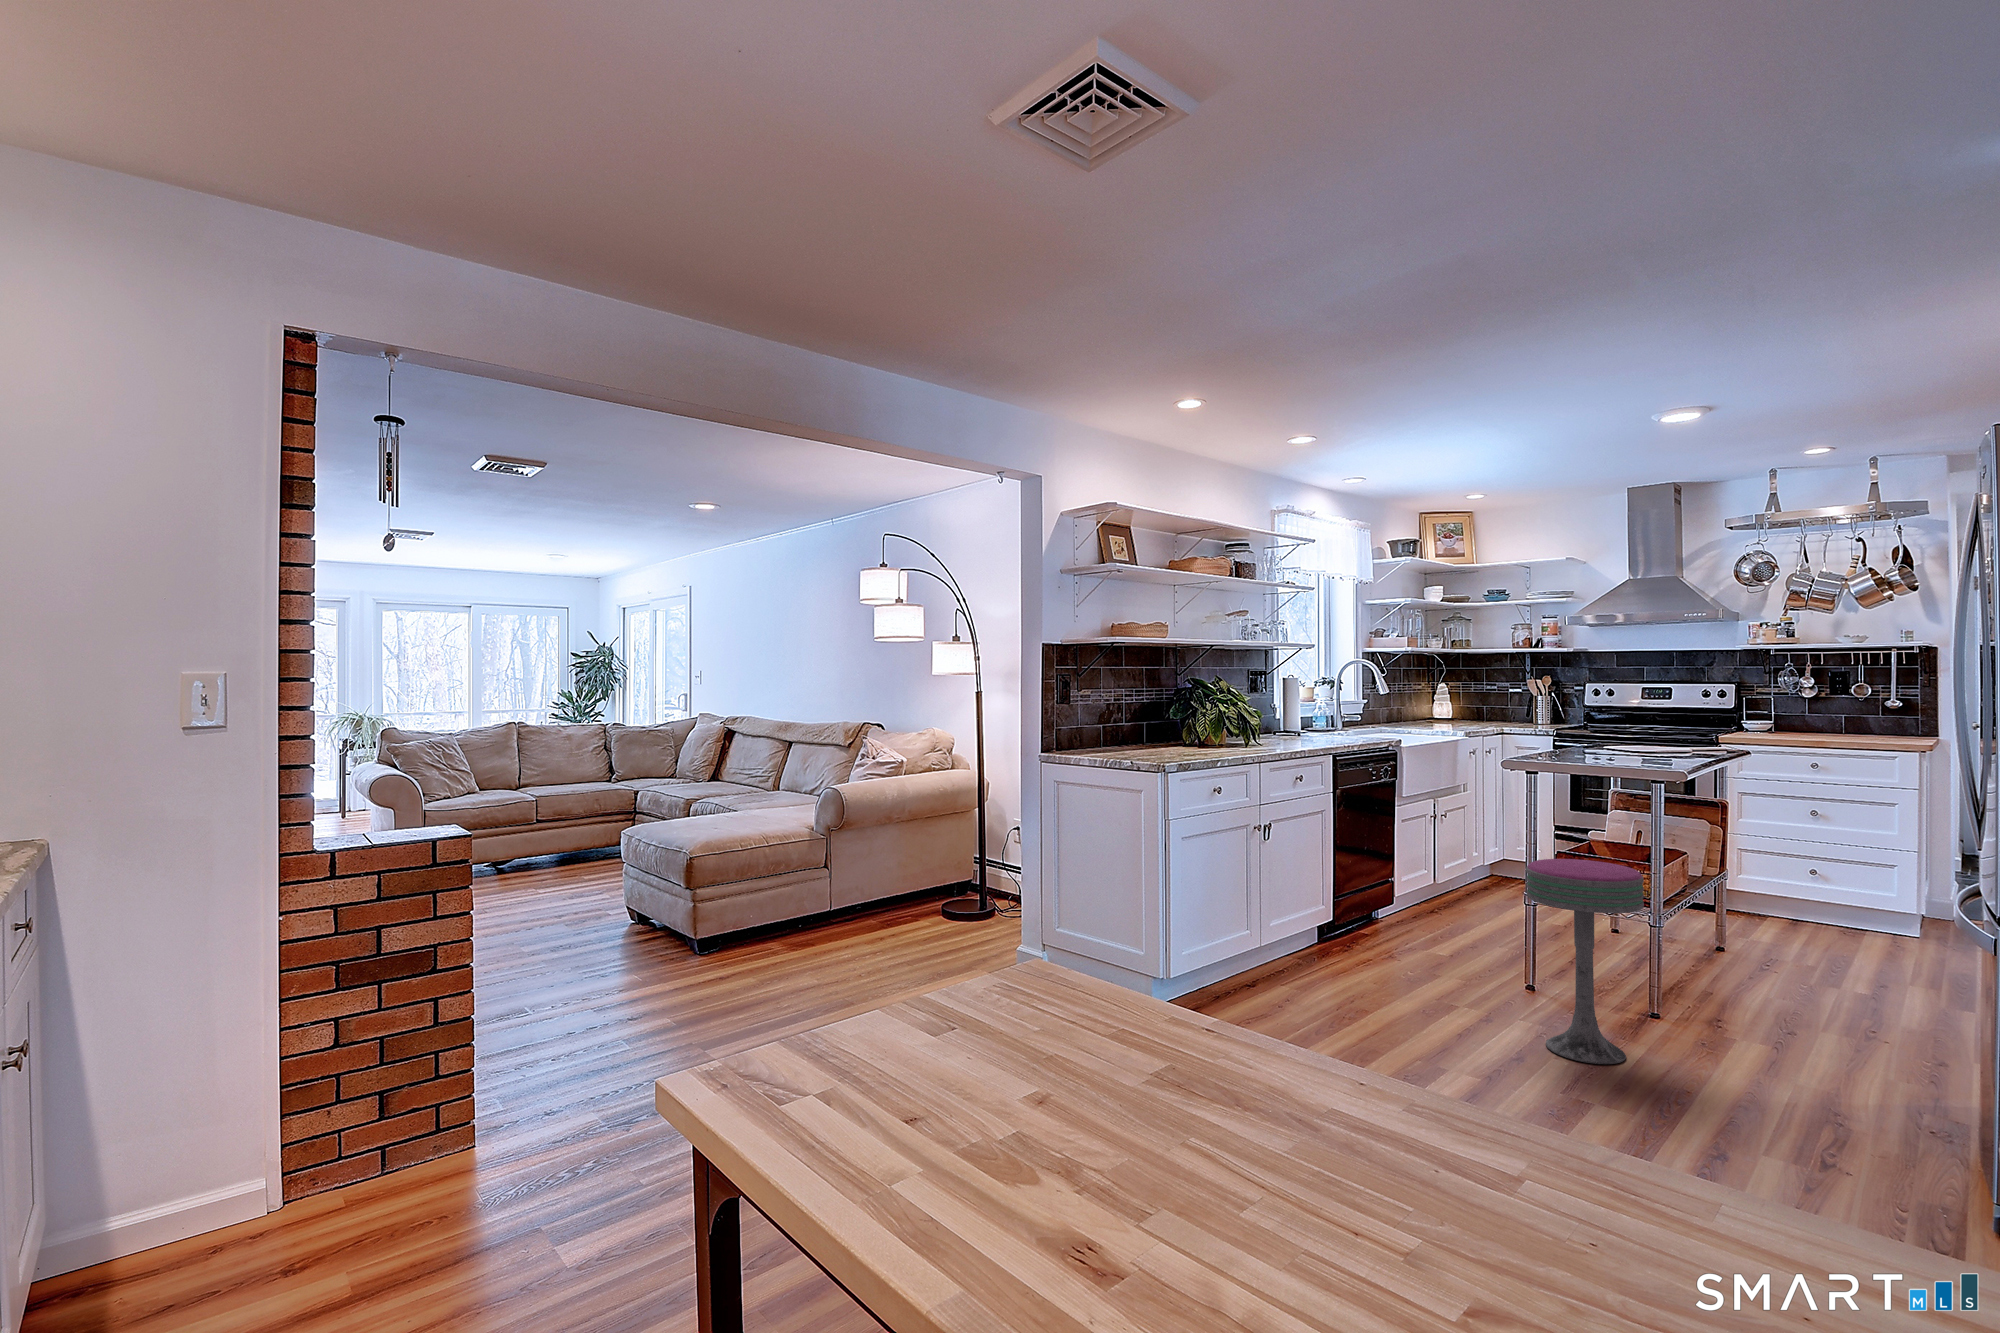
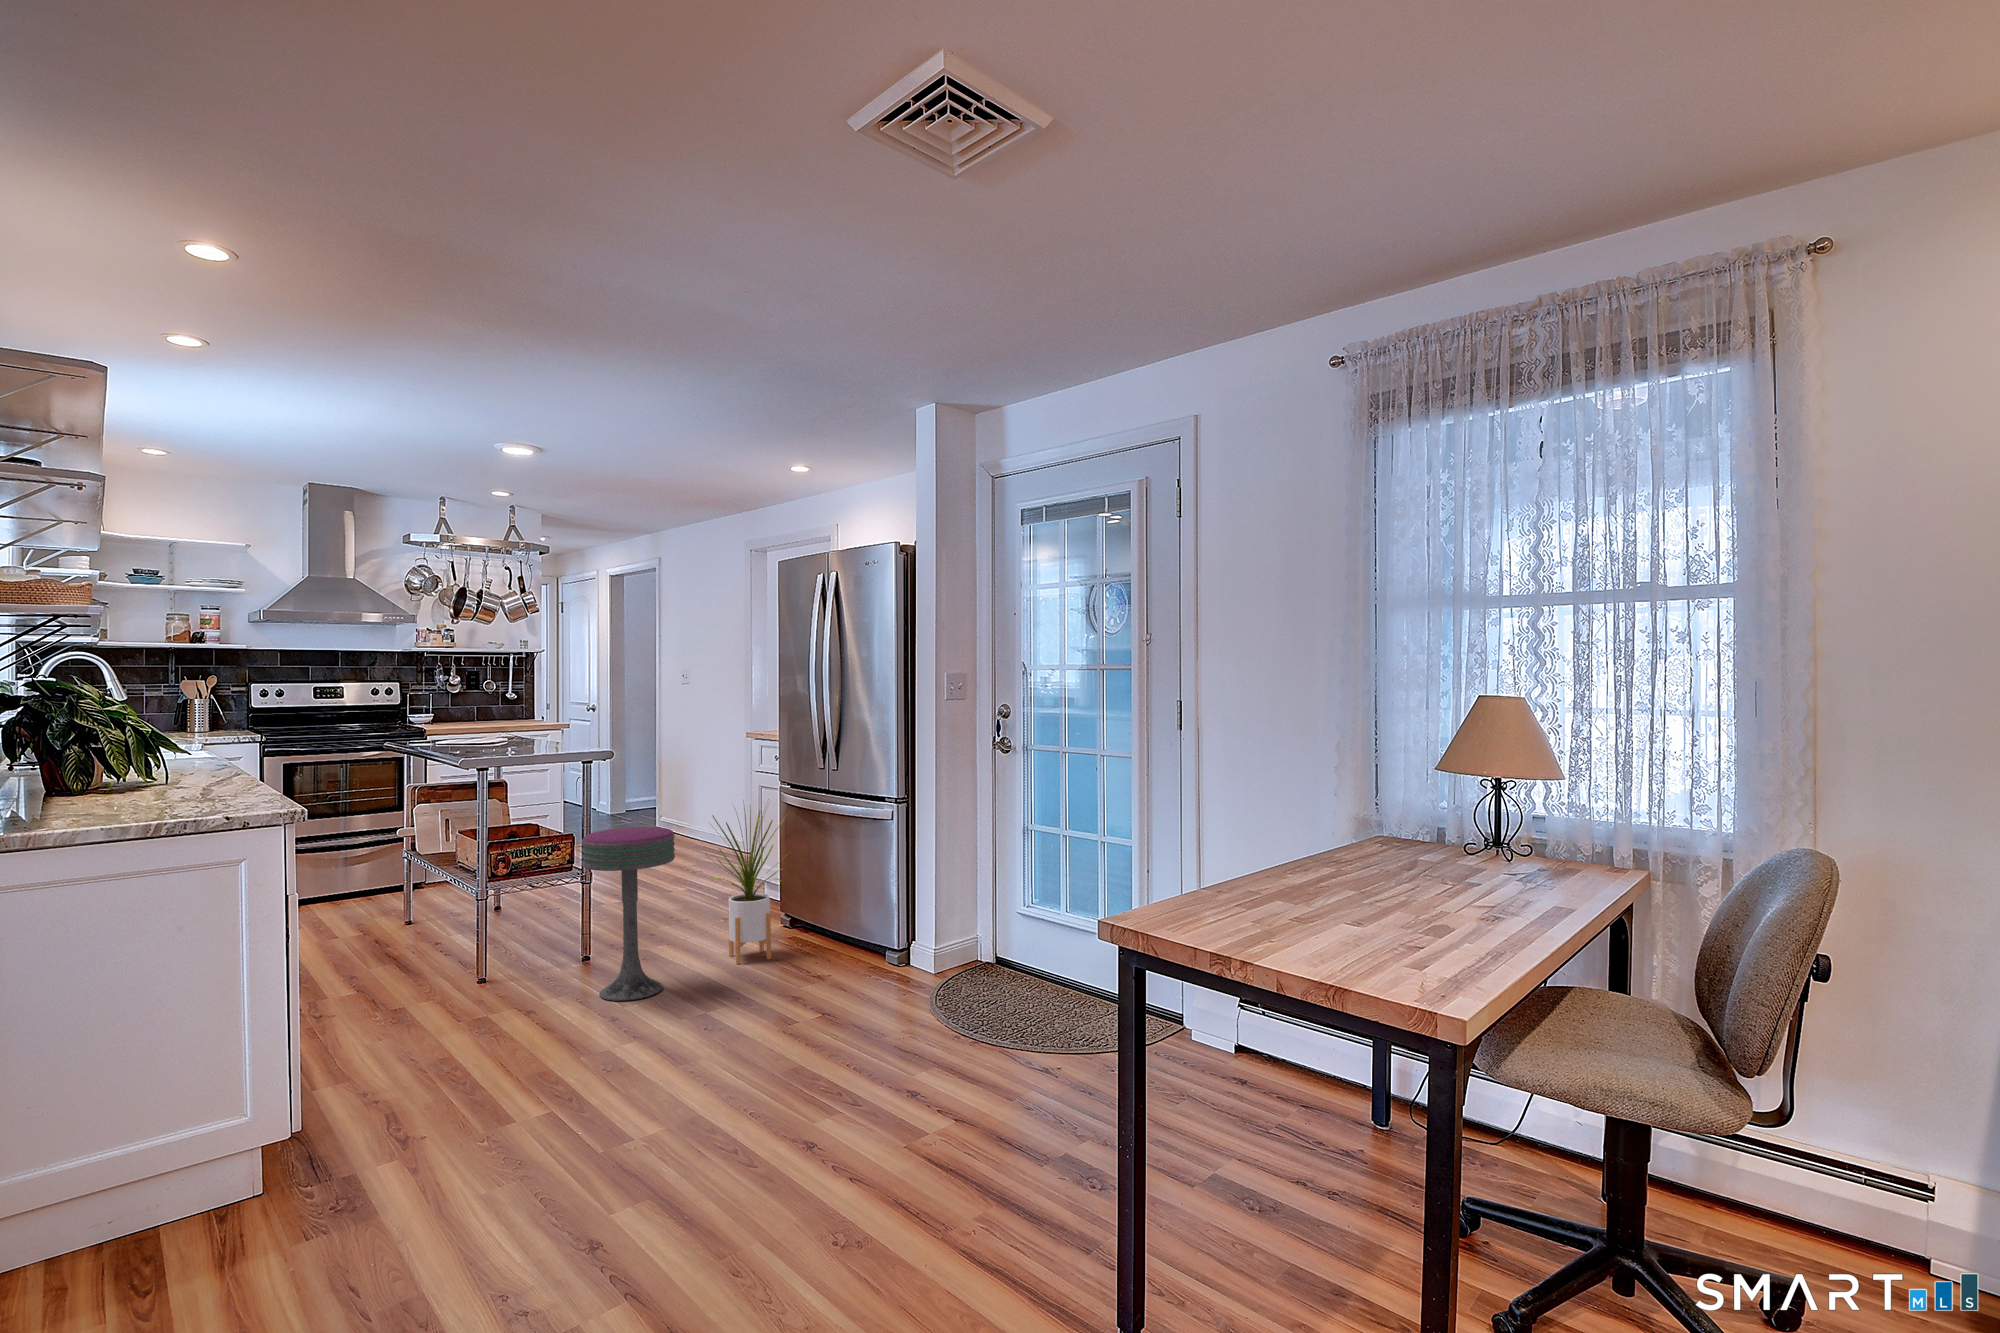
house plant: none [1728,866,1888,1110] -> present [708,801,786,964]

